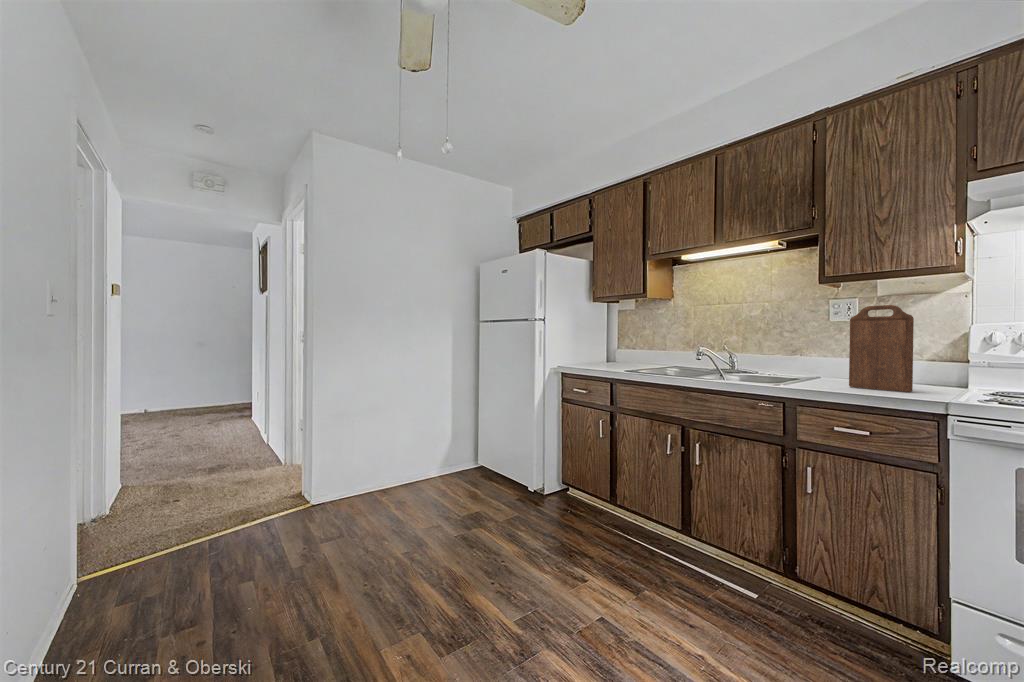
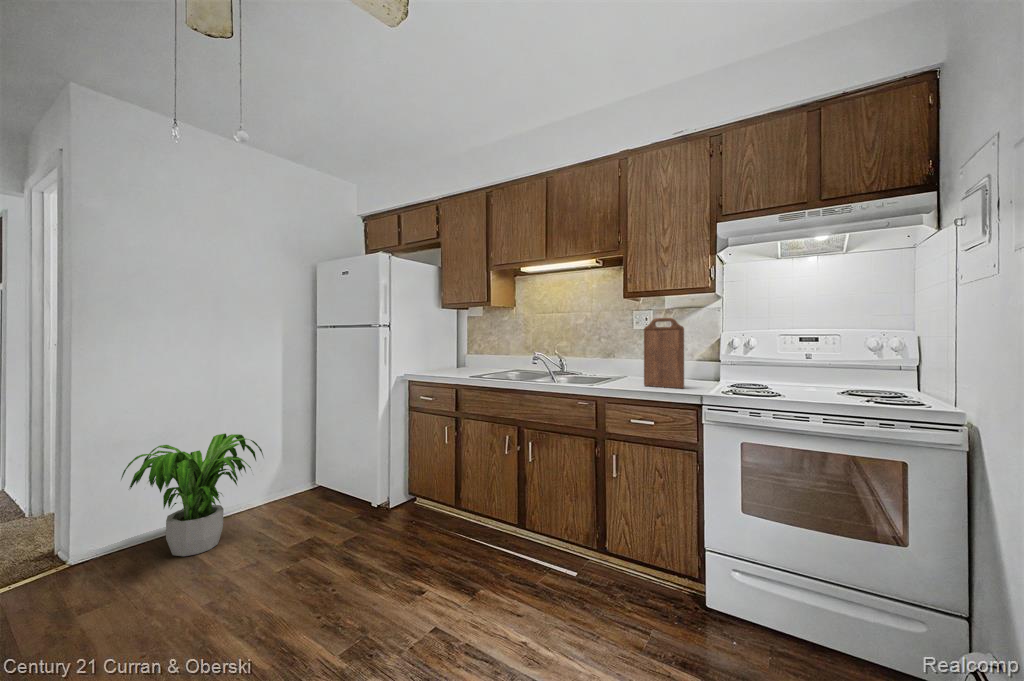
potted plant: none [341,411,443,510] -> present [121,433,263,556]

